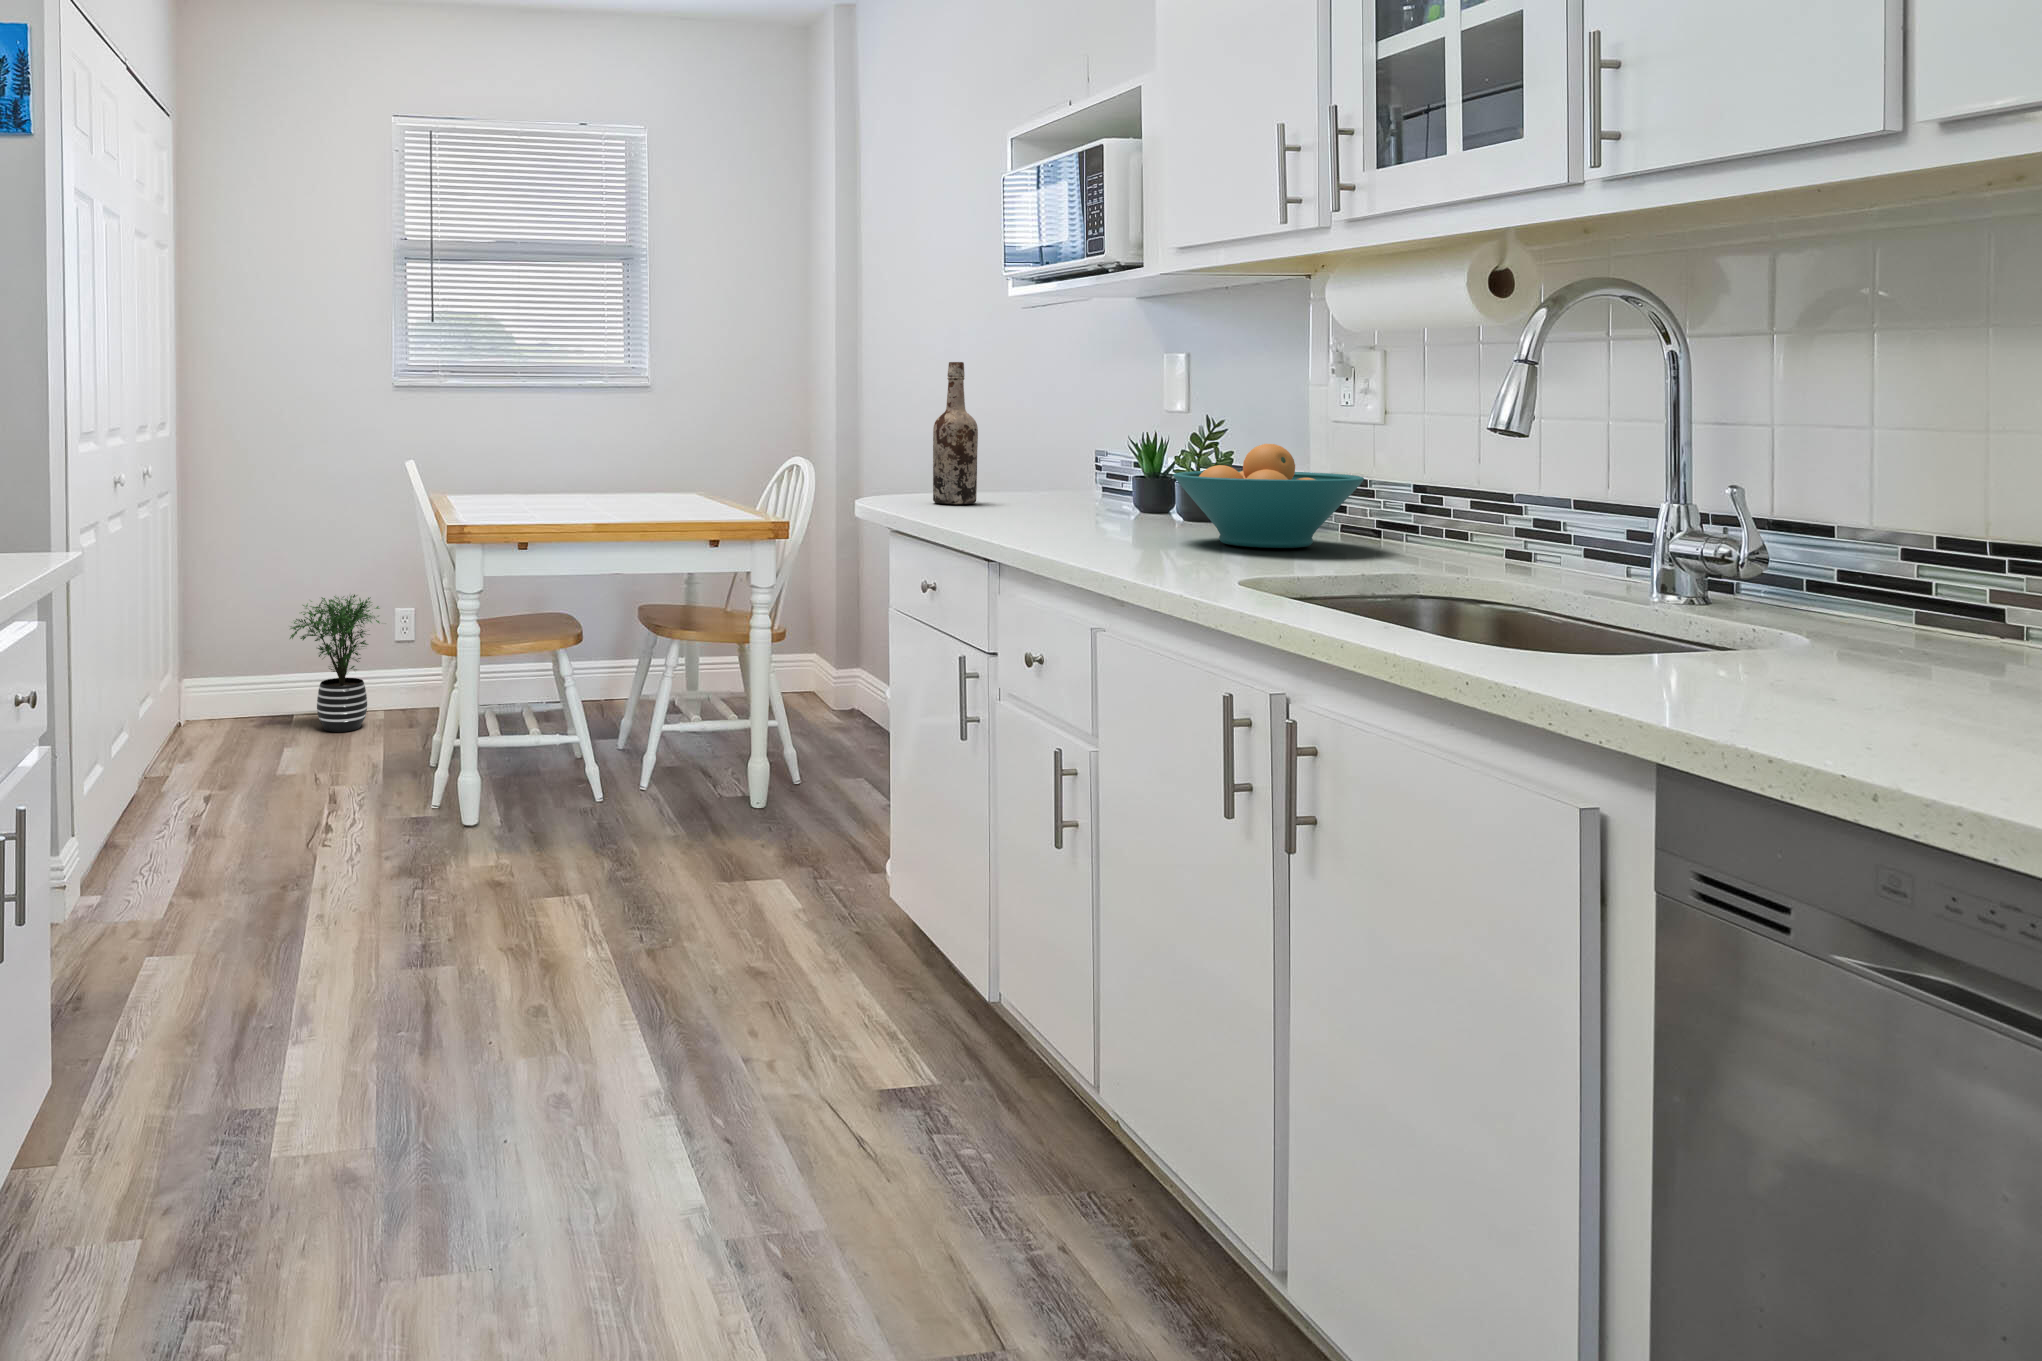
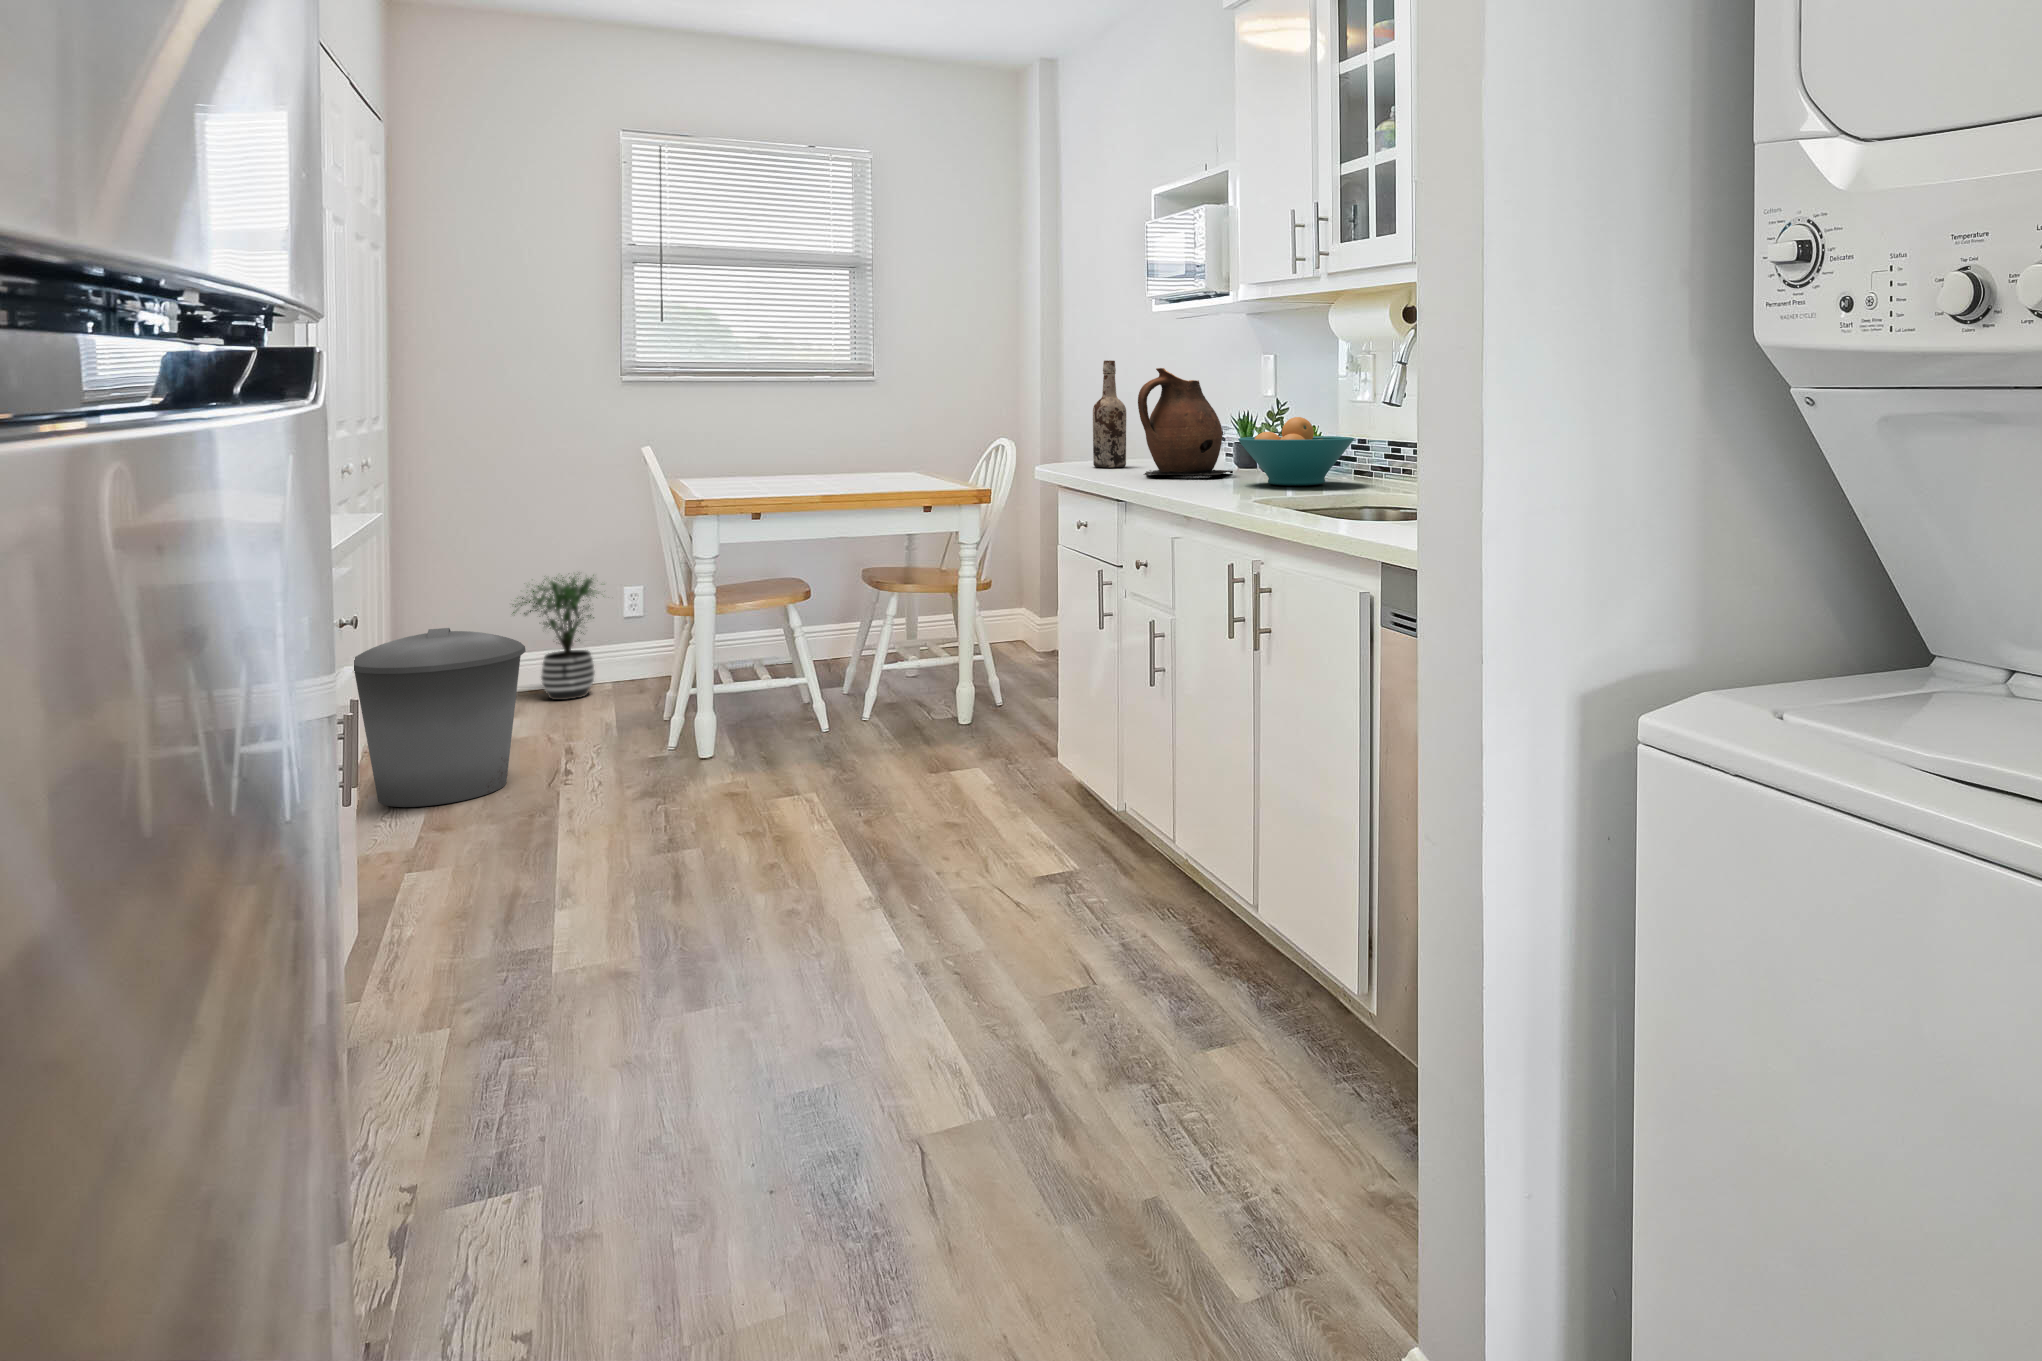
ceramic pitcher: none [1010,371,1140,527] -> present [1138,368,1233,477]
trash can: none [119,663,288,863] -> present [354,628,526,807]

